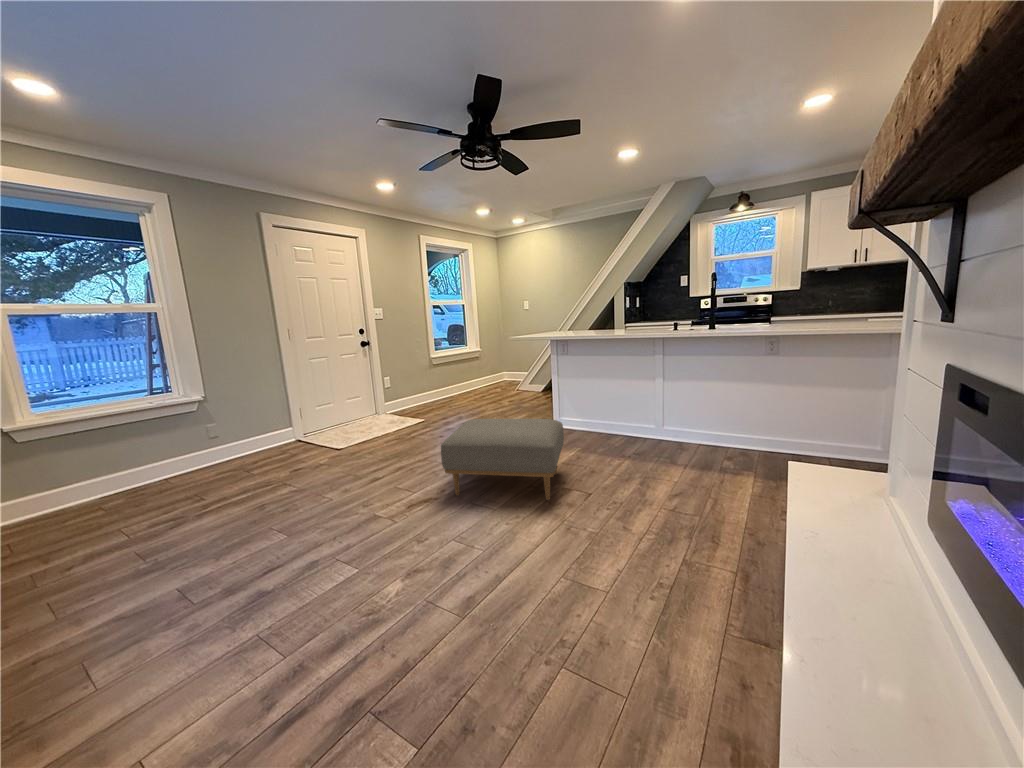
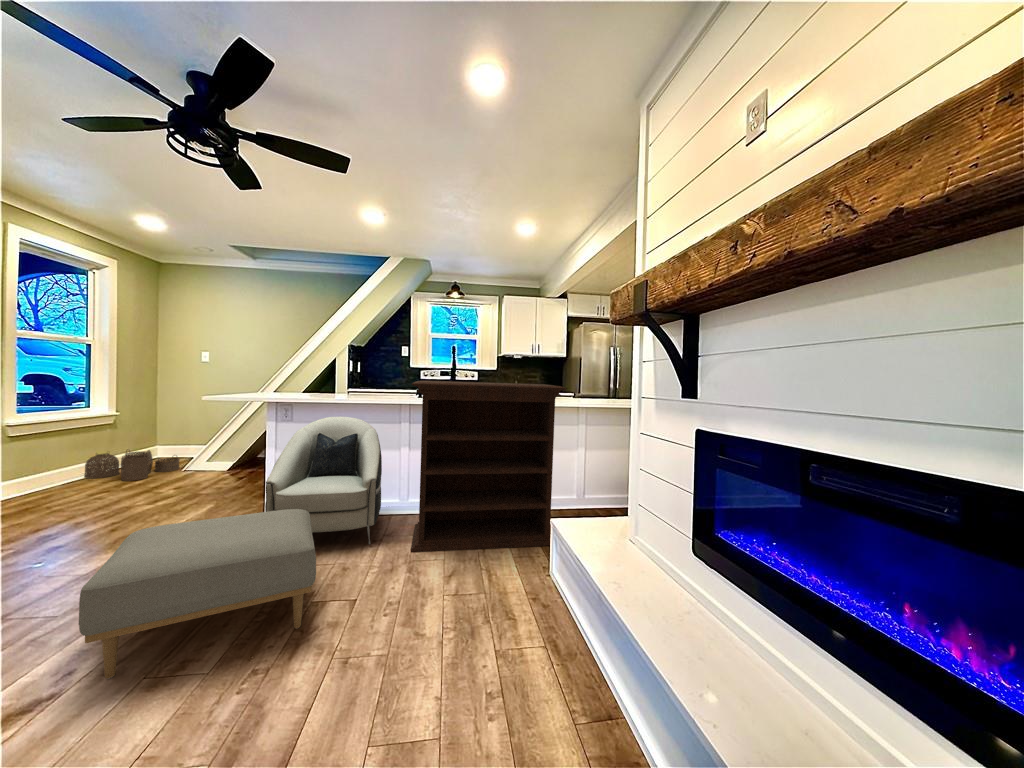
bookshelf: none [644,304,847,500] -> present [411,381,567,552]
armchair: none [543,335,632,458] -> present [265,417,382,544]
woven basket: none [469,374,514,394] -> present [84,450,179,481]

